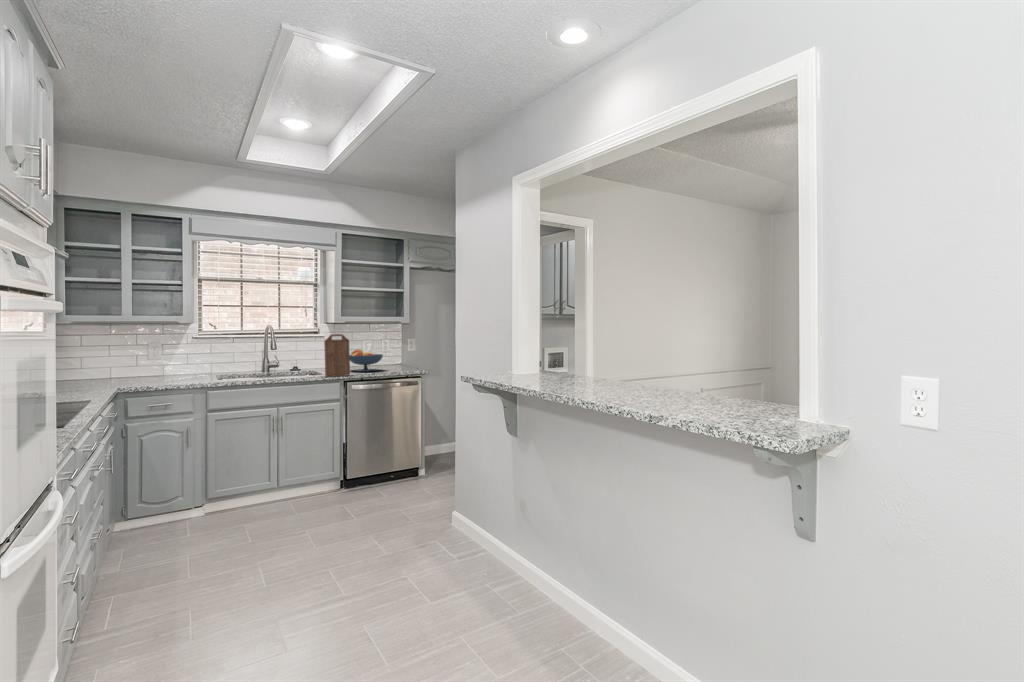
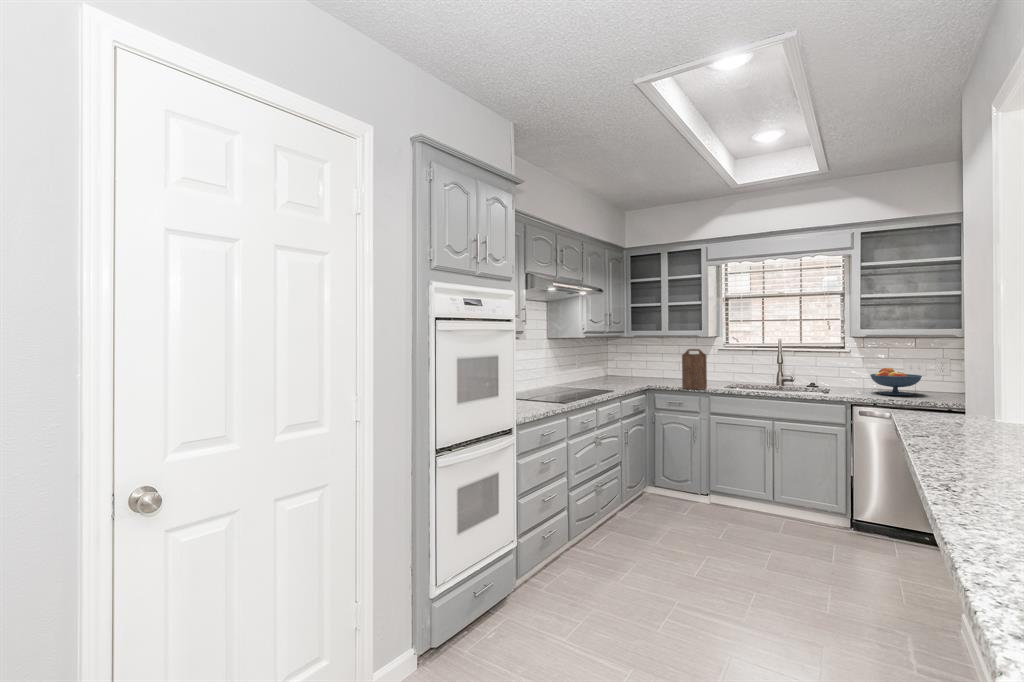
cutting board: present [324,334,350,377] -> present [682,349,707,390]

